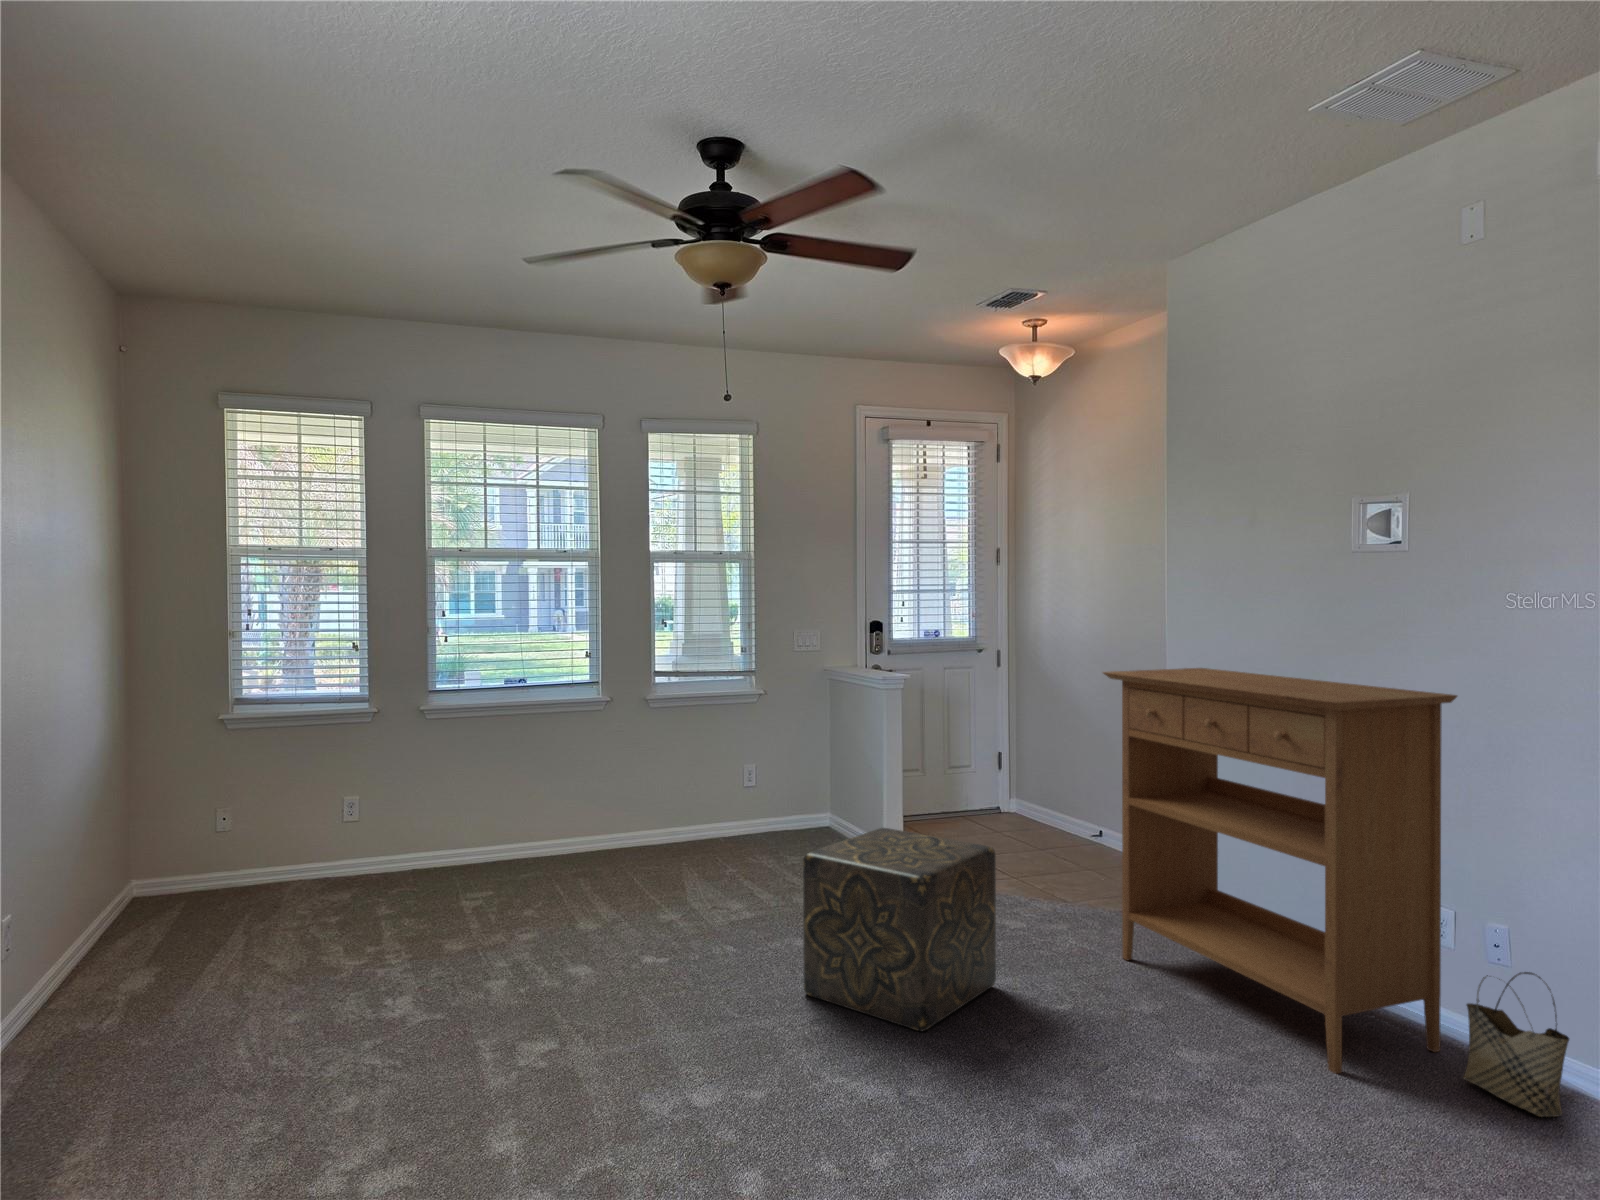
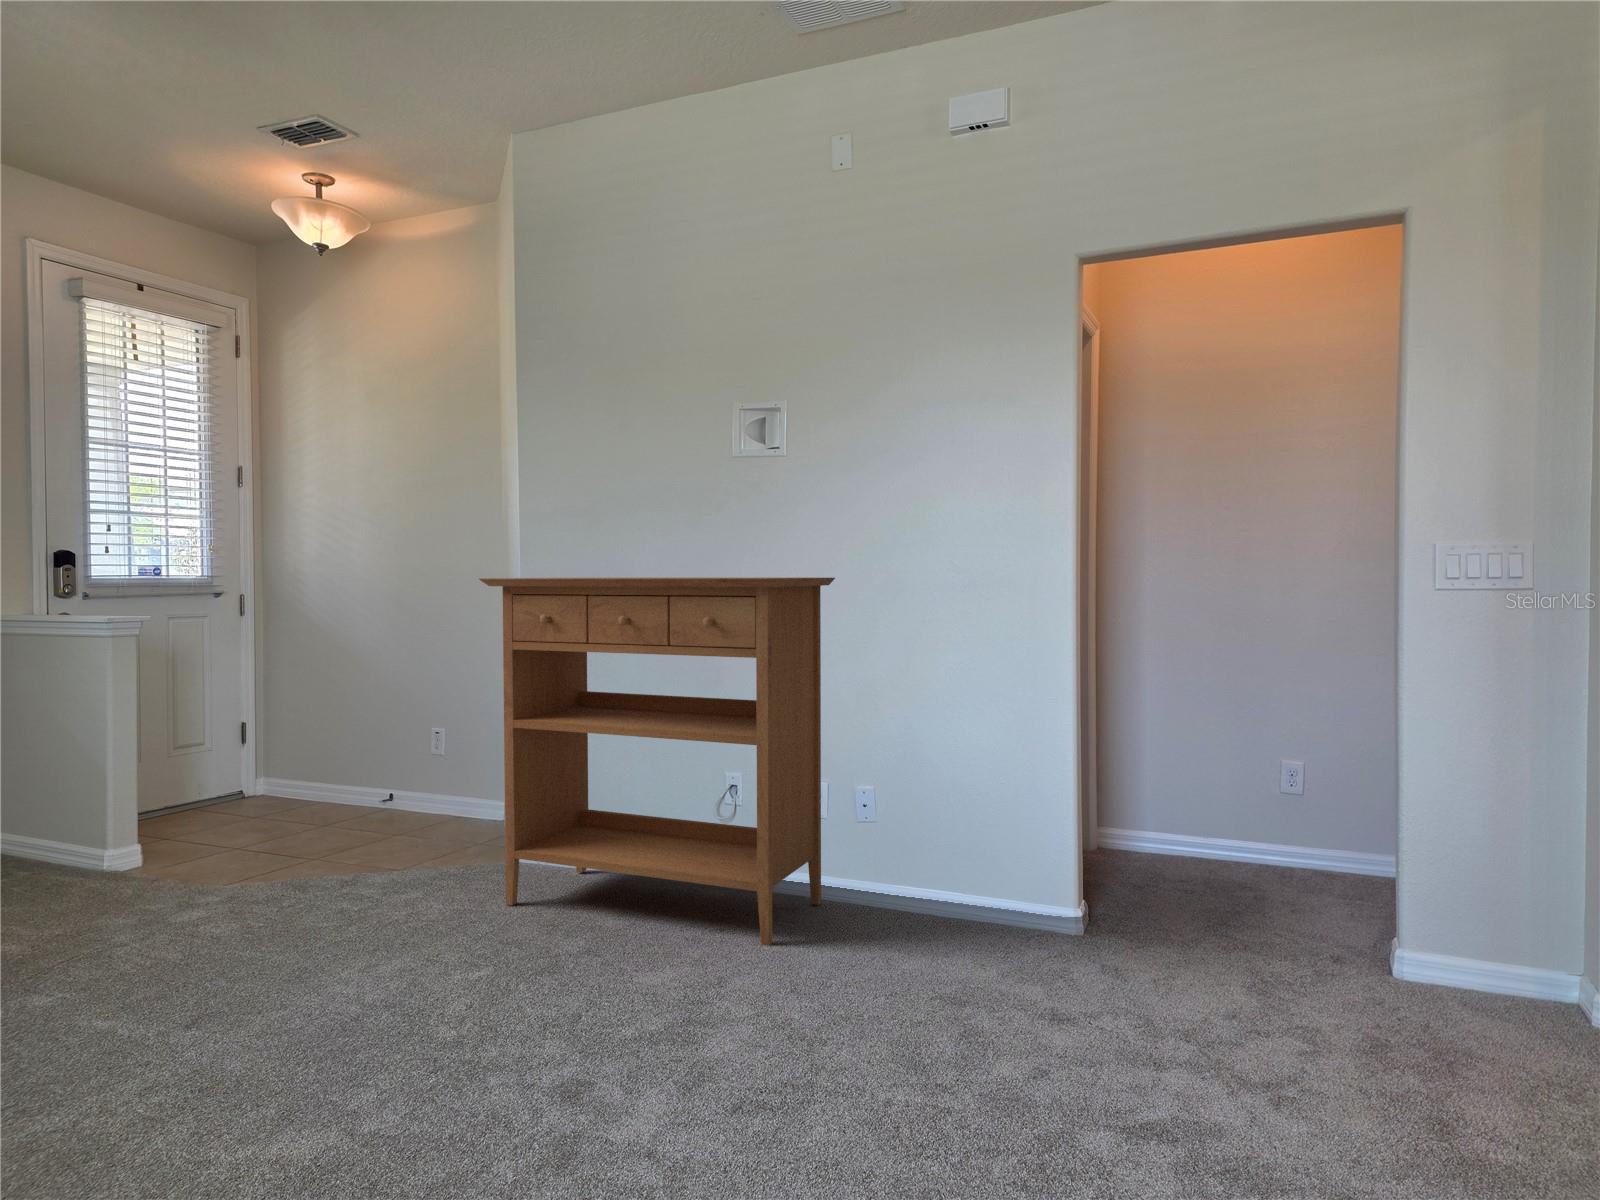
ottoman: present [803,828,996,1031] -> none [90,795,387,1072]
woven basket: present [1463,972,1569,1117] -> none [854,809,934,927]

